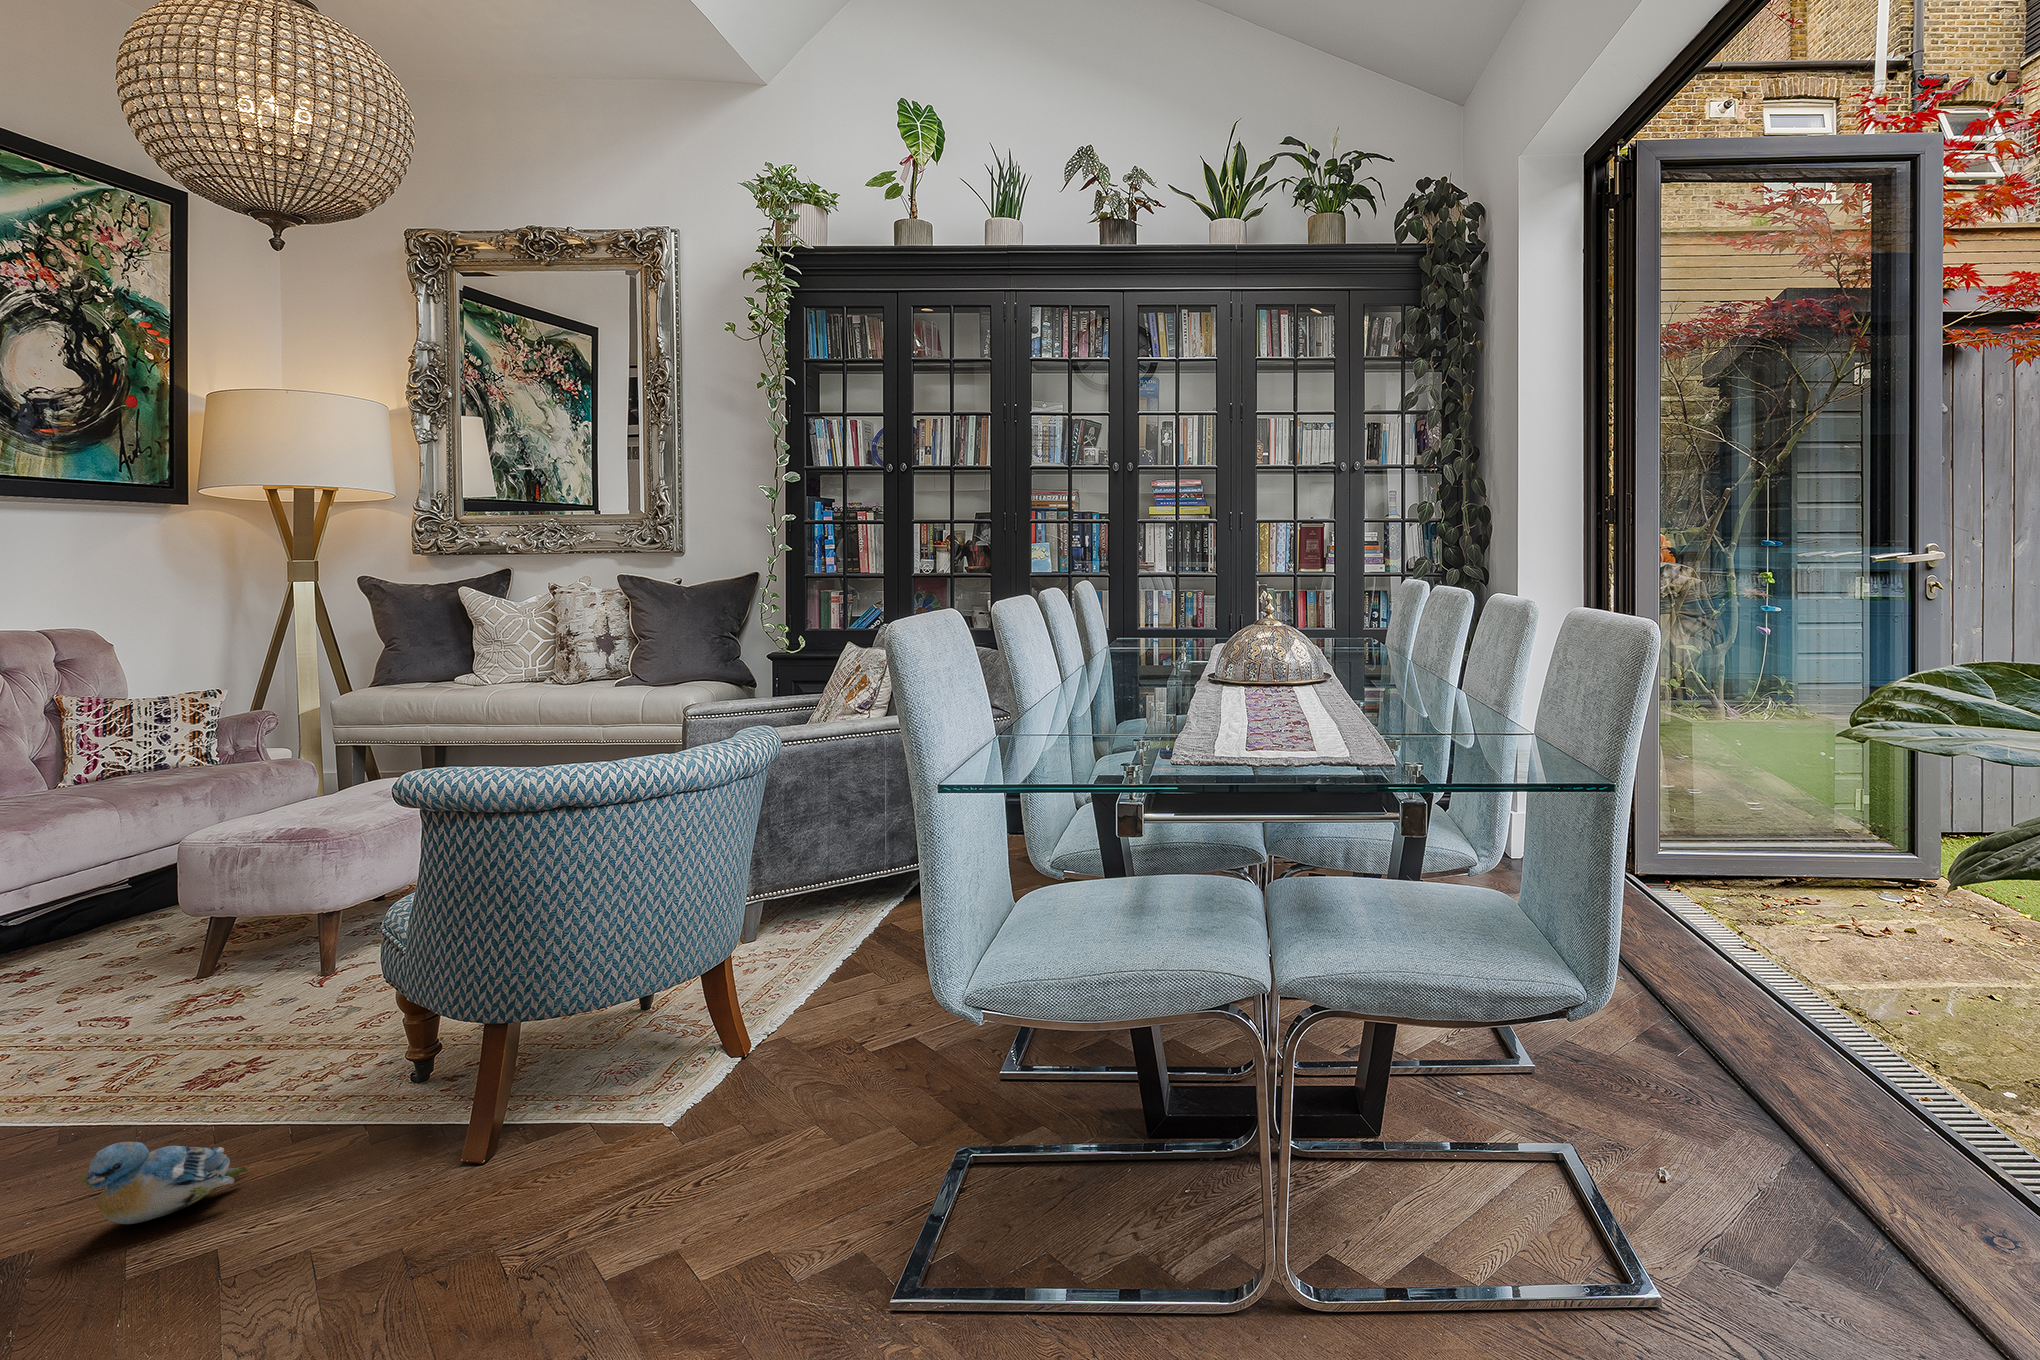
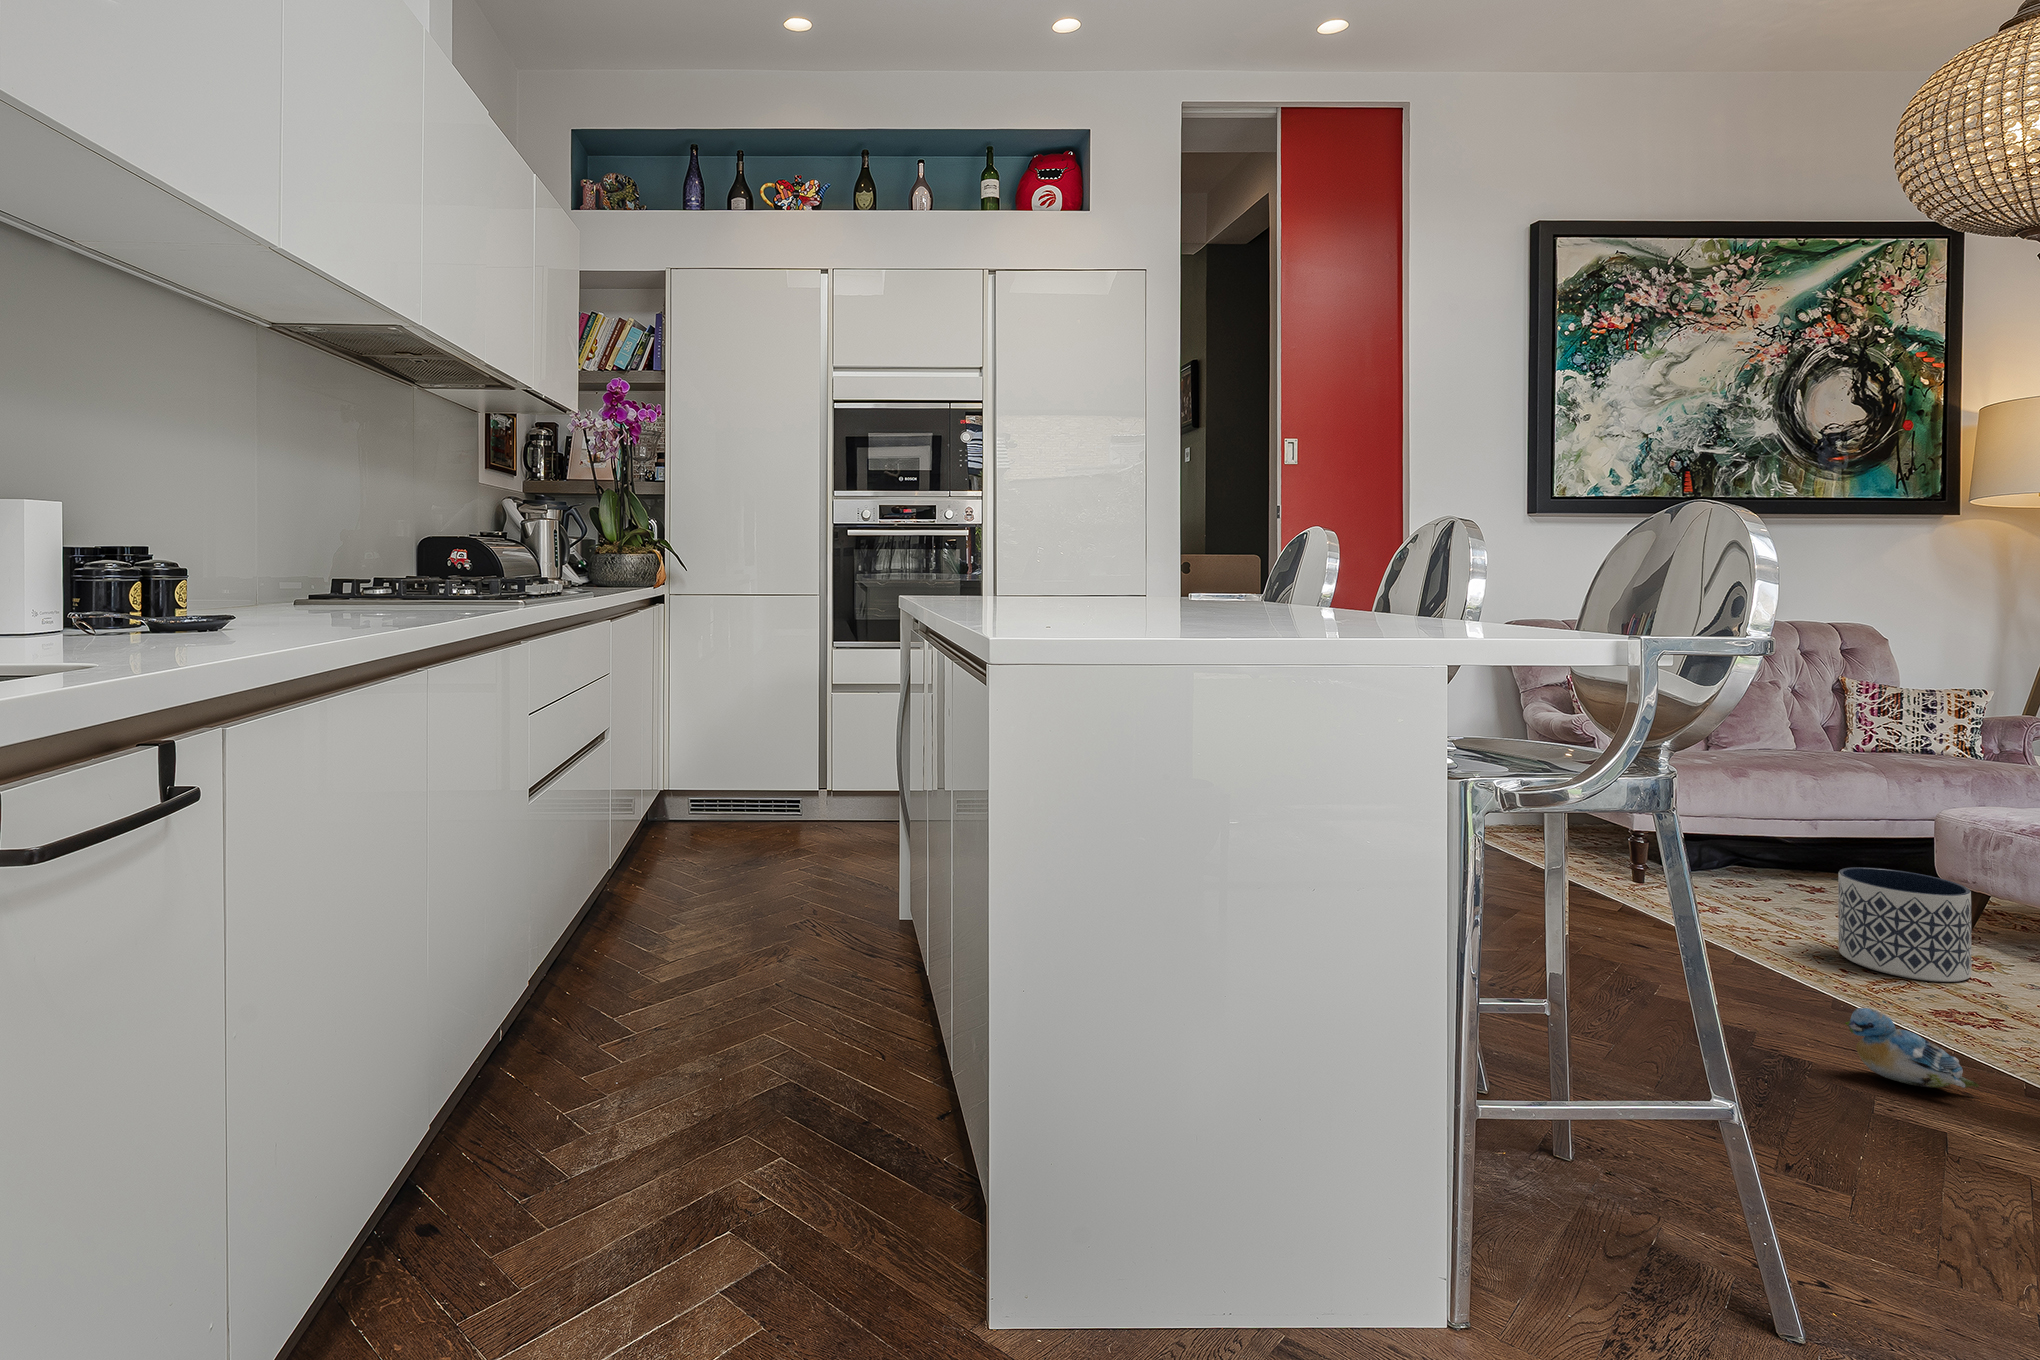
planter: none [62,918,222,1063] -> present [1838,867,1971,982]

